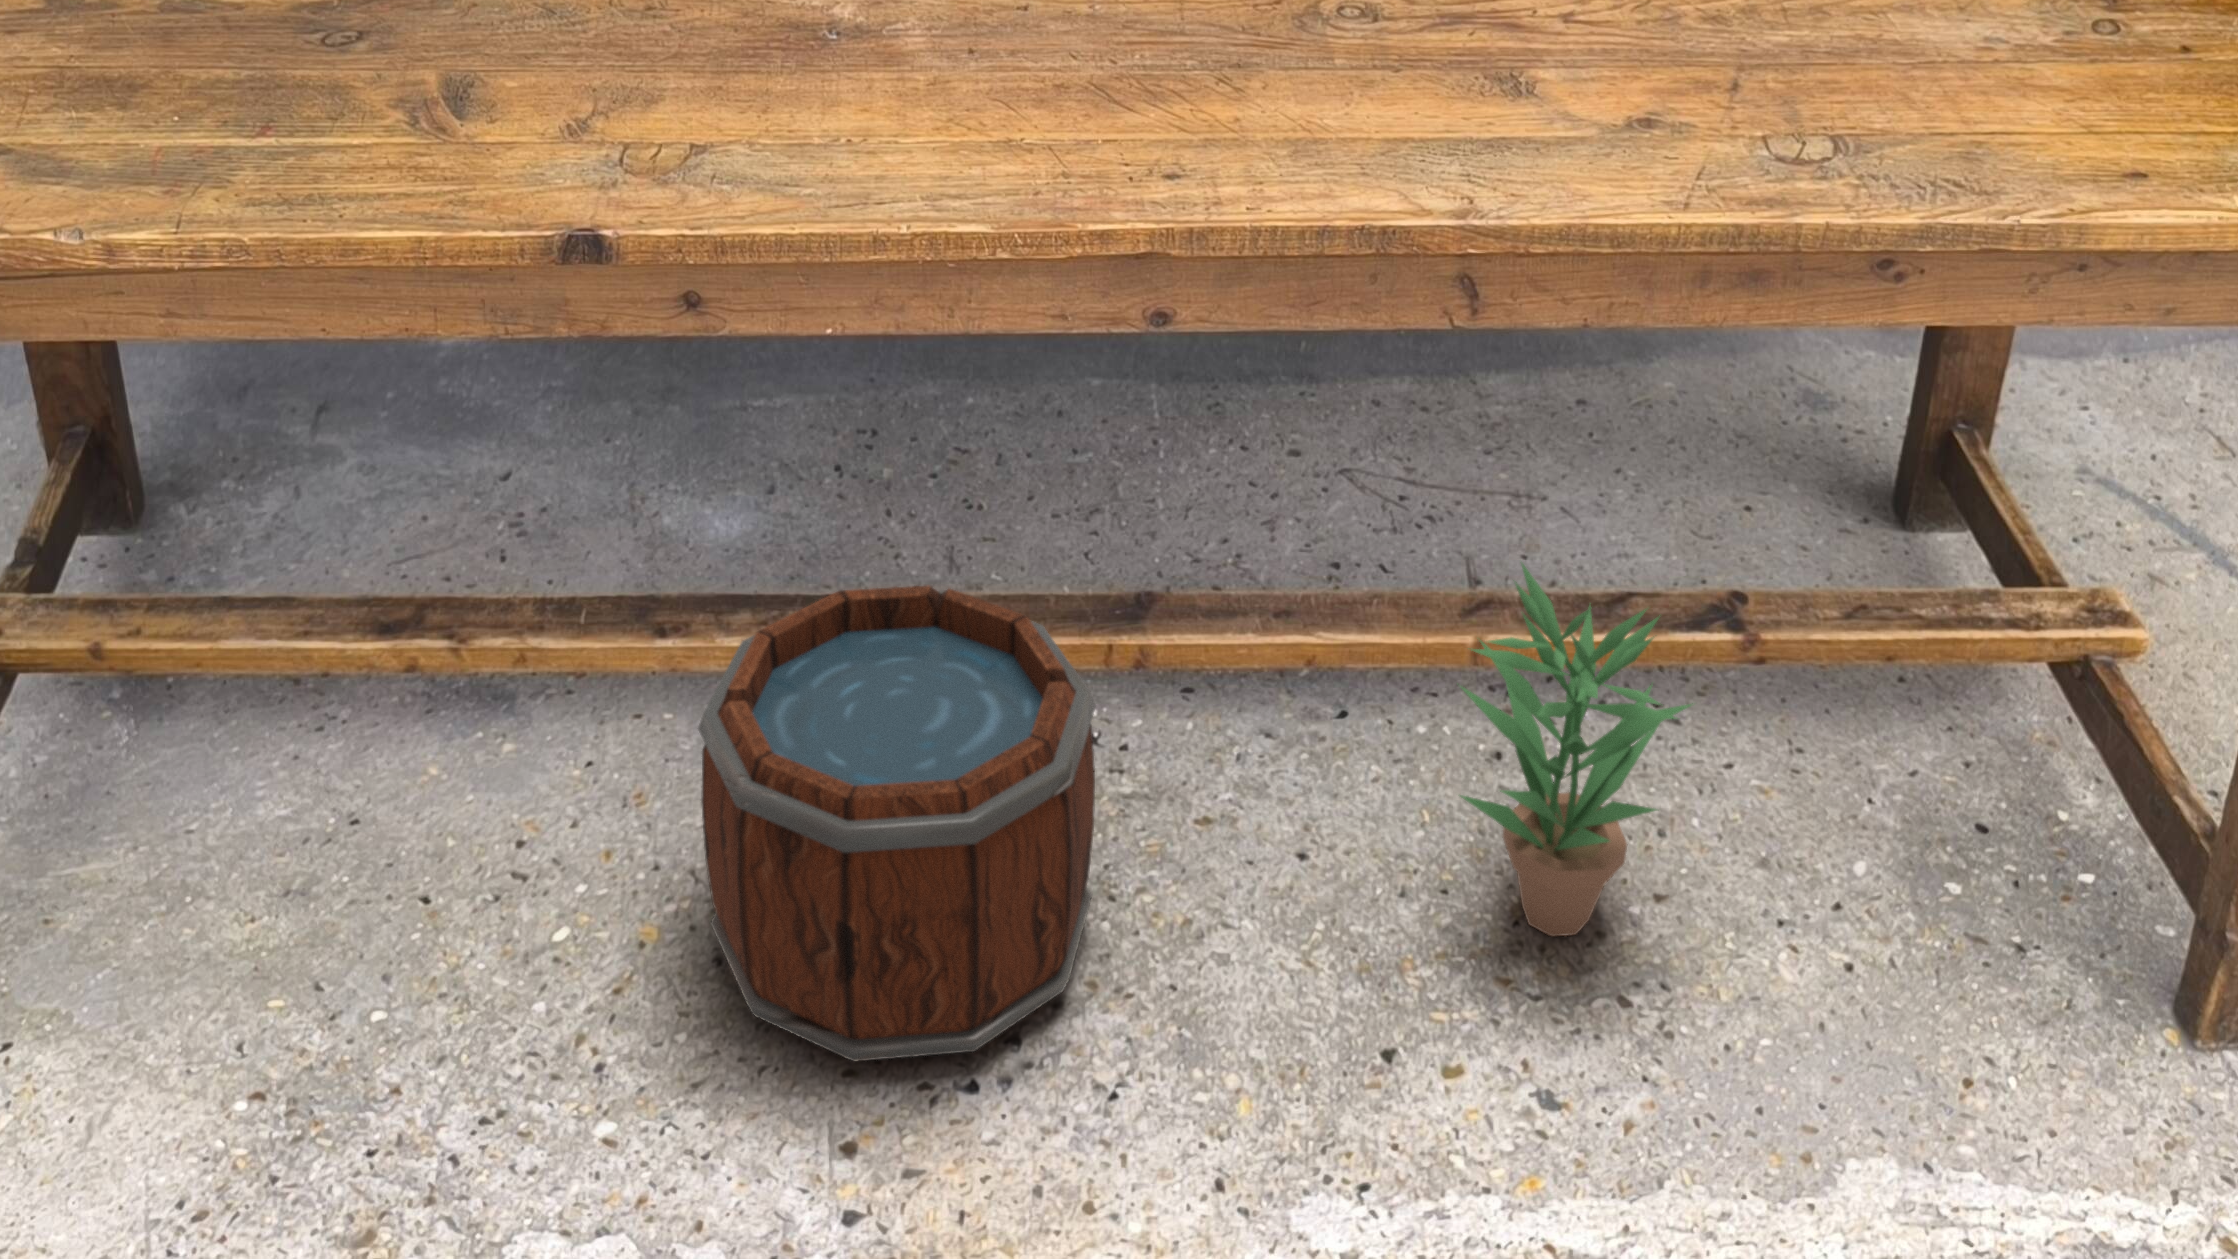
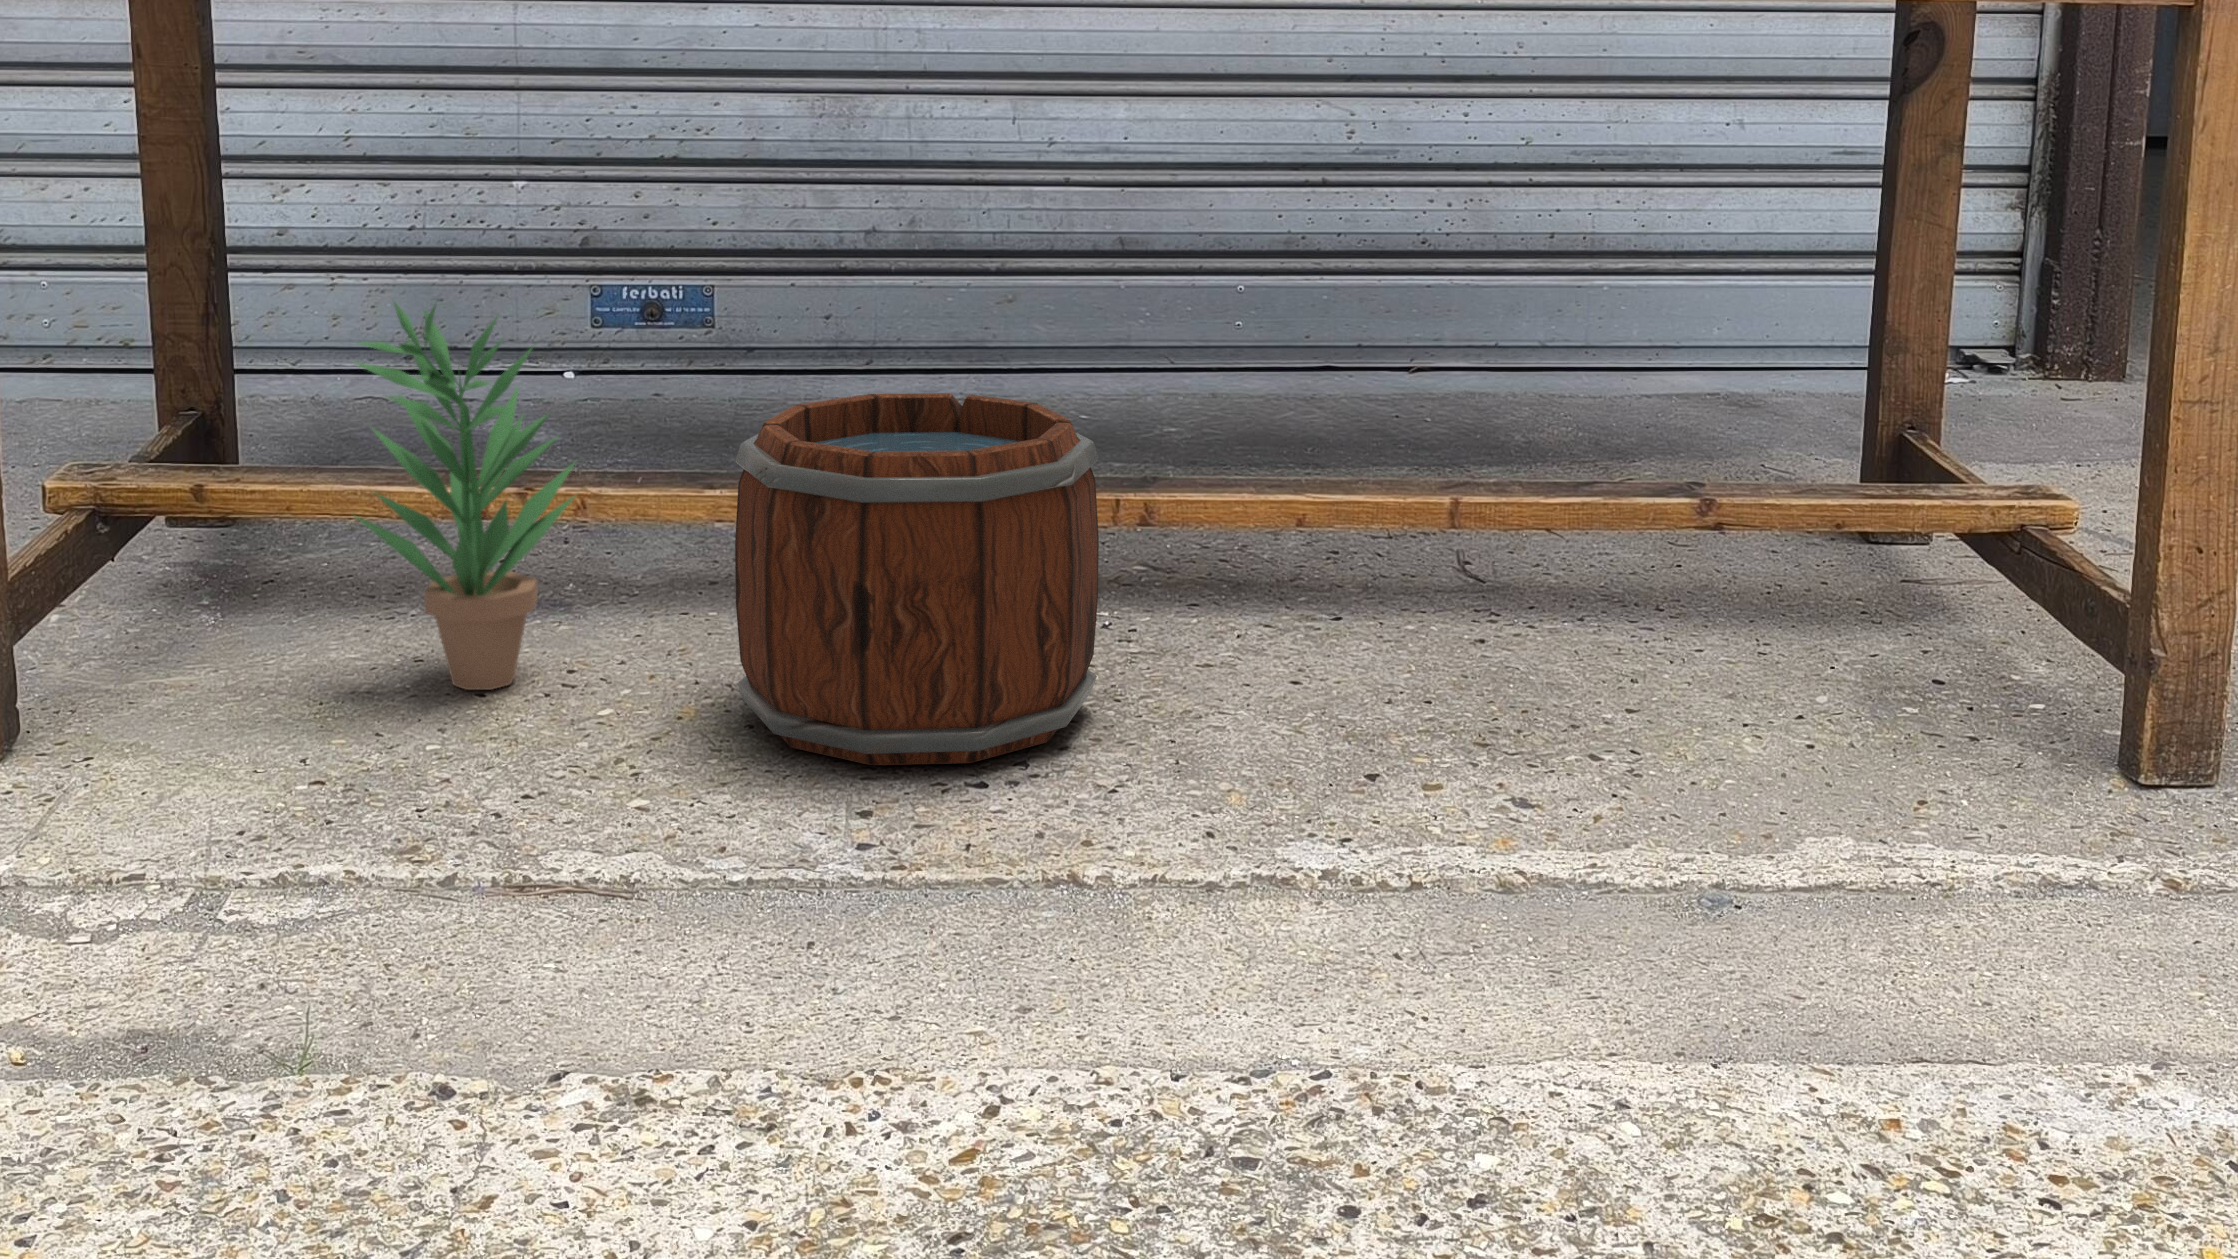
potted plant: present [1461,564,1691,936] -> present [352,300,575,690]

